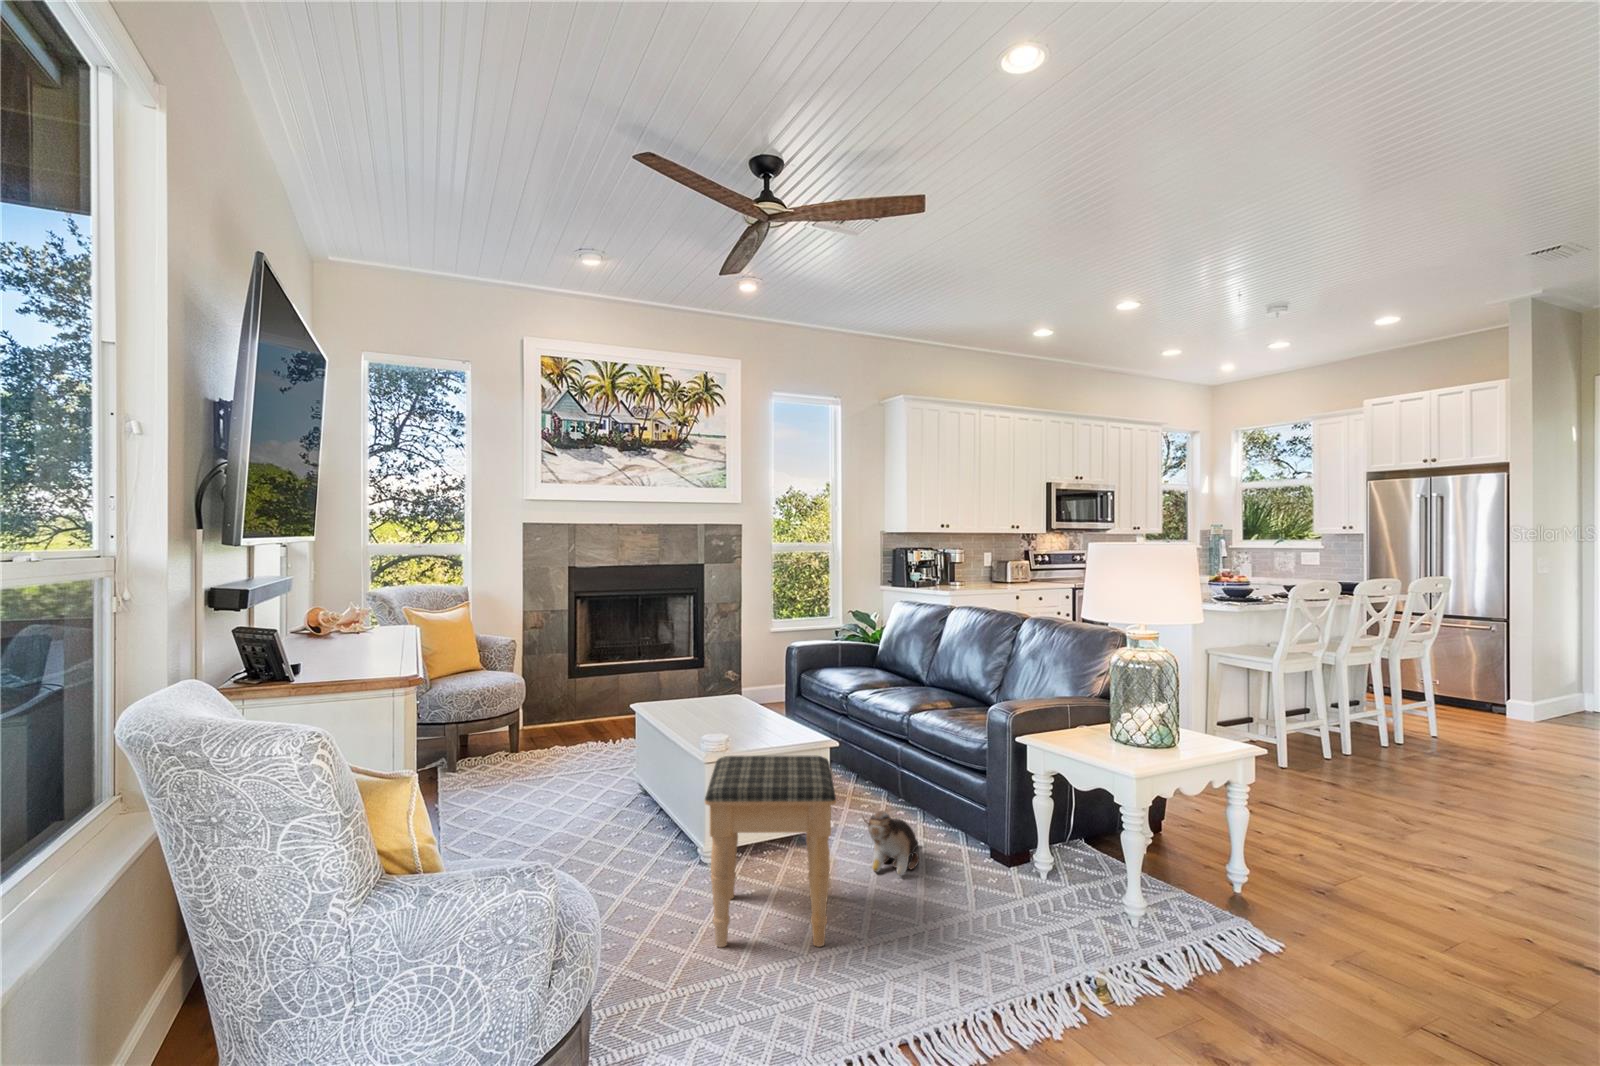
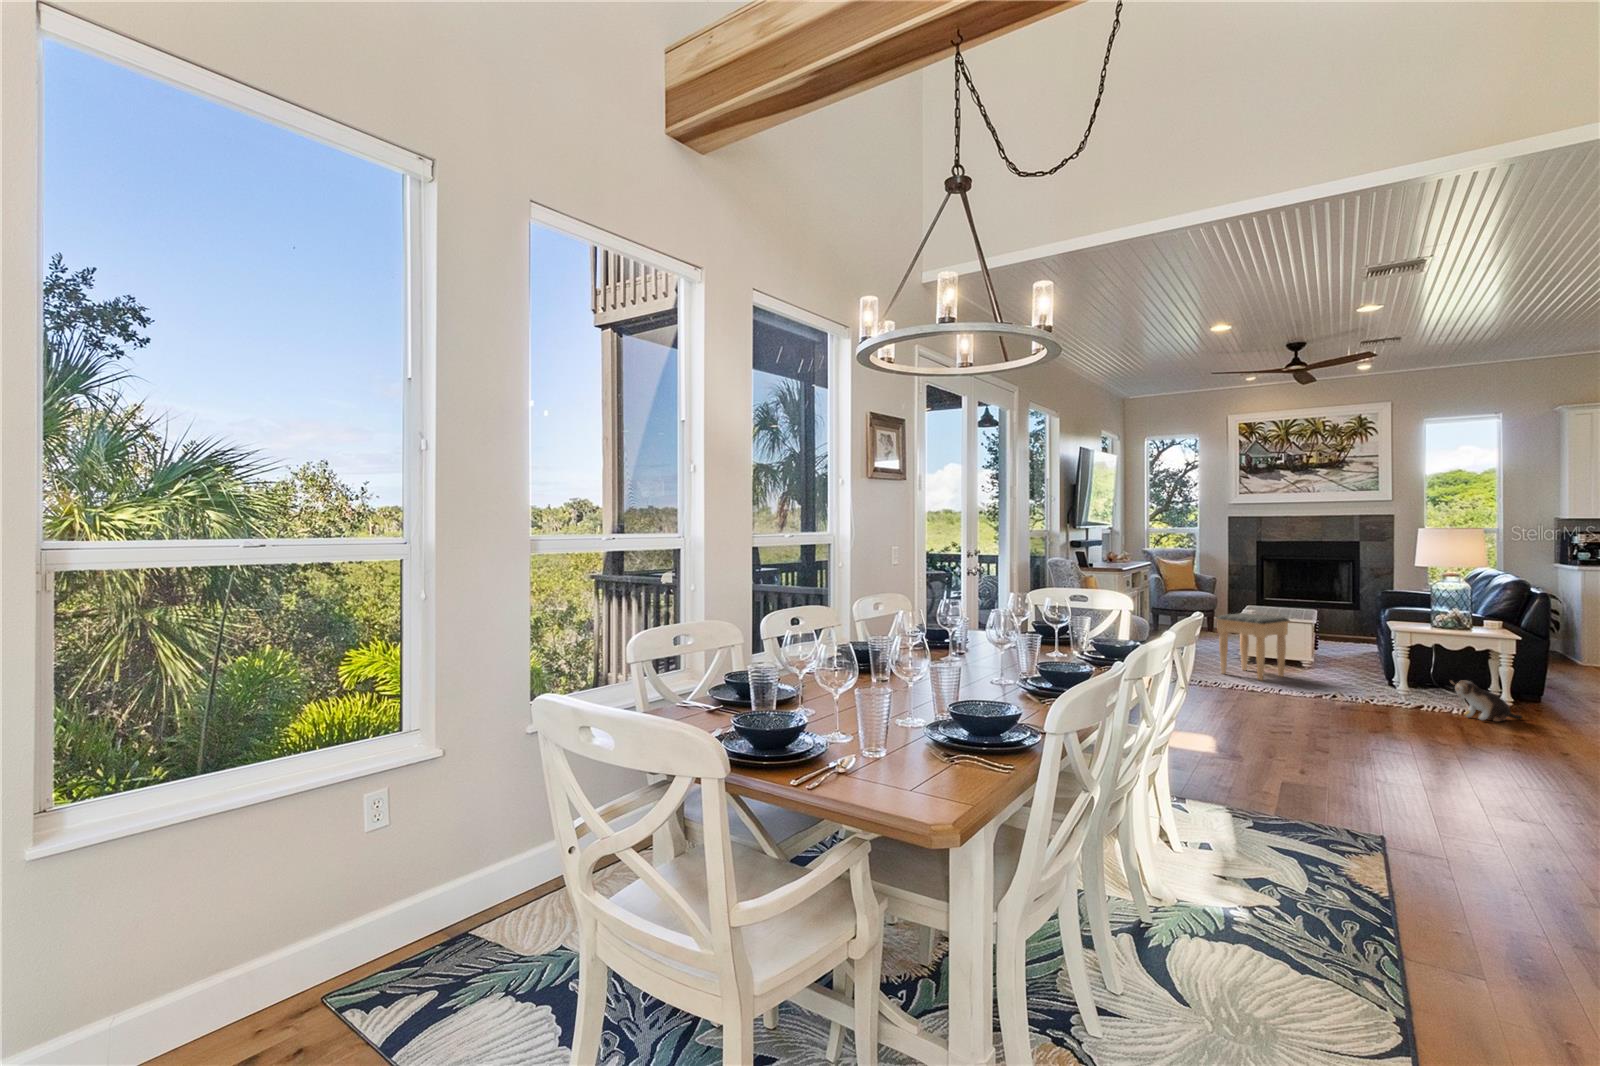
plush toy: present [863,811,919,875] -> present [1450,680,1522,722]

